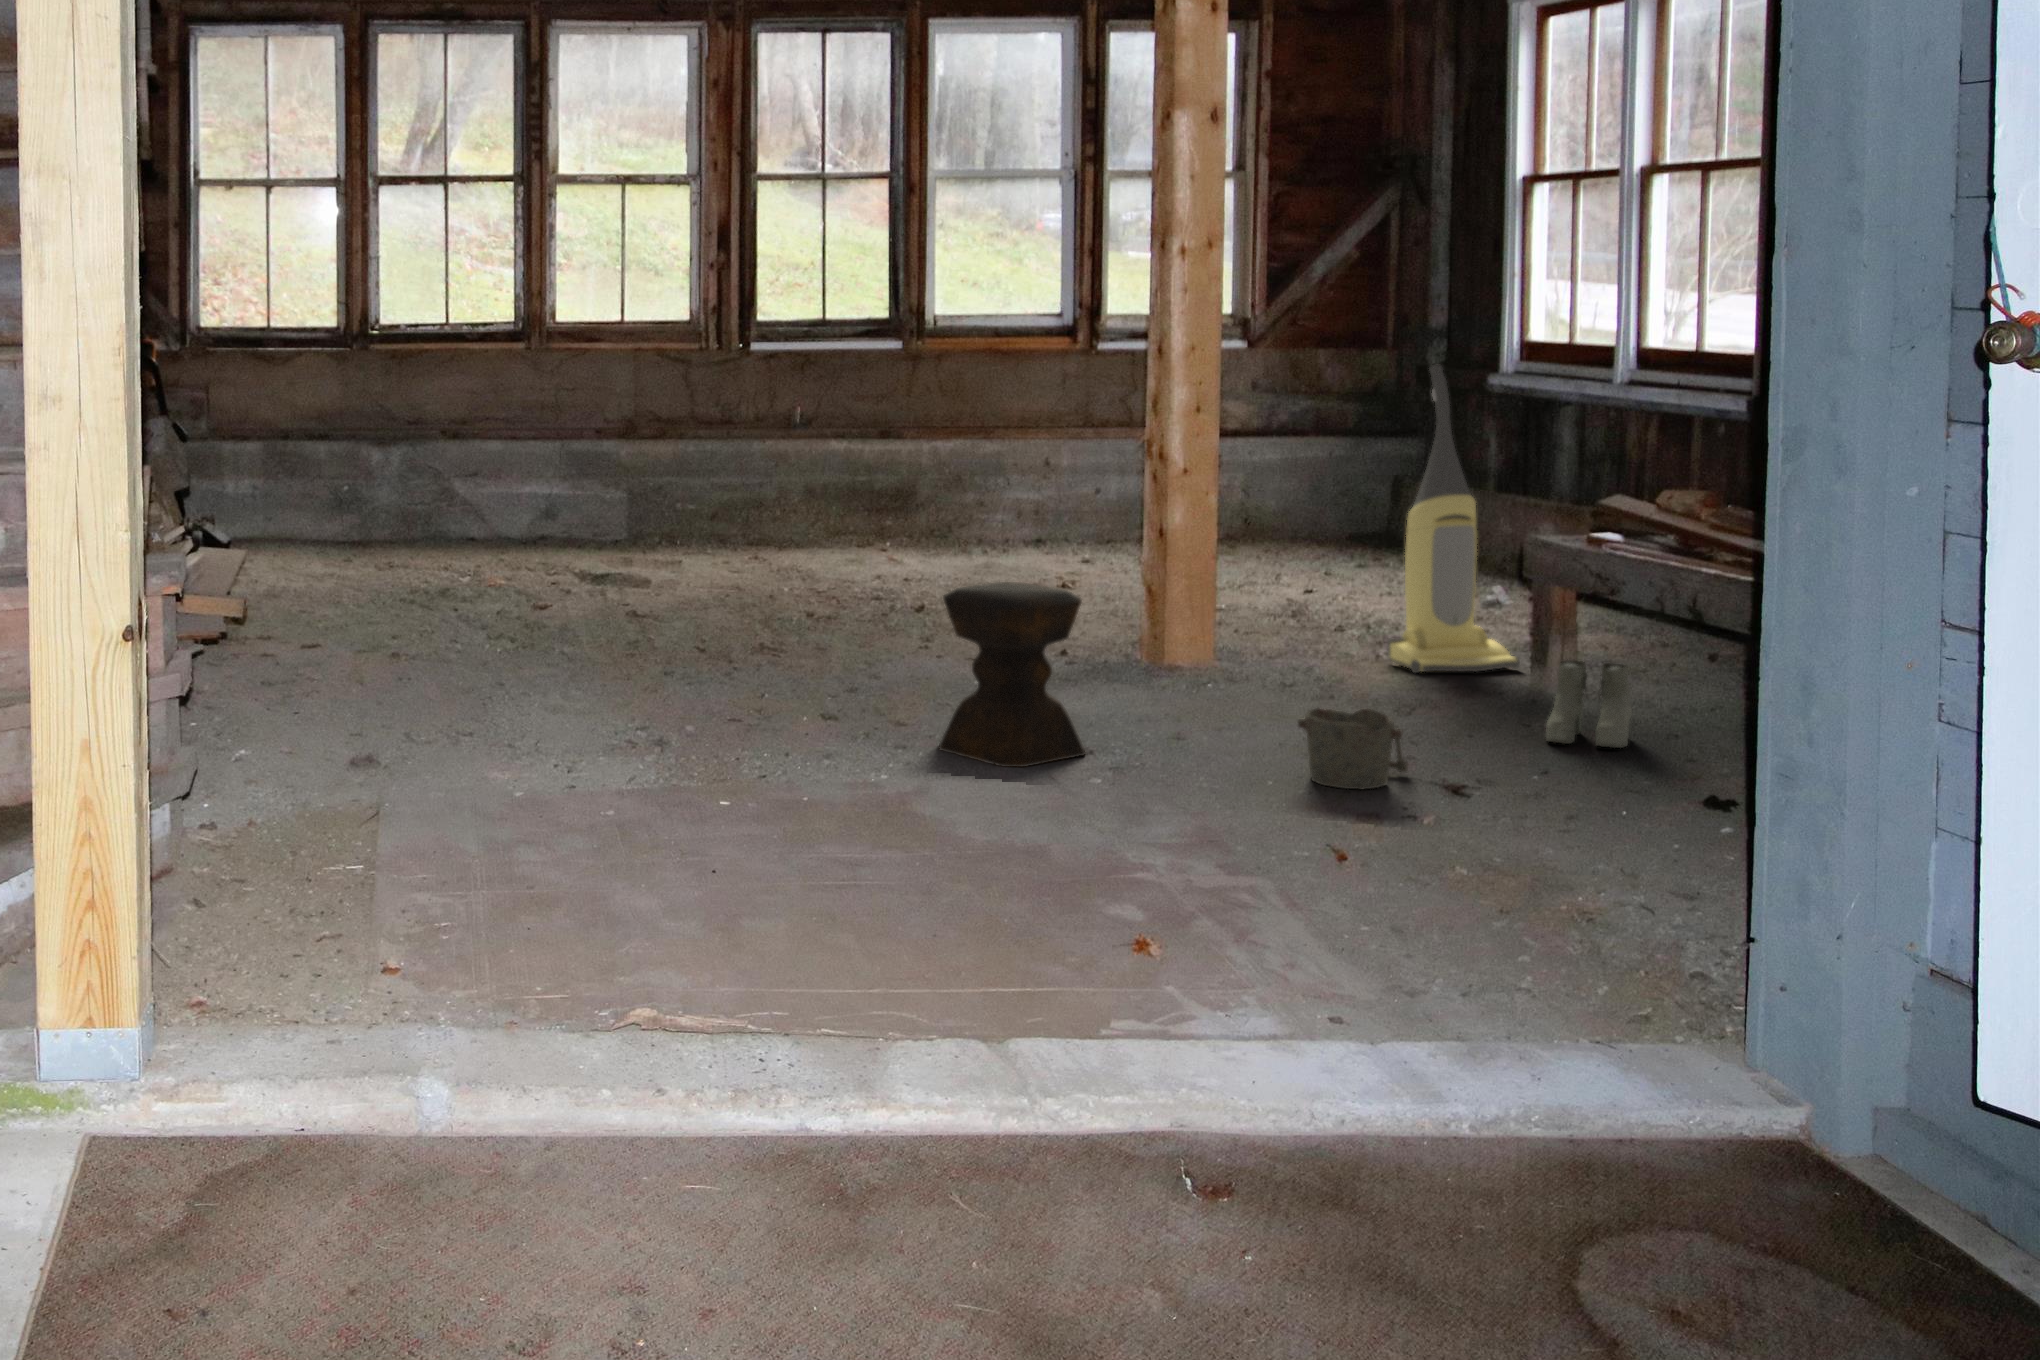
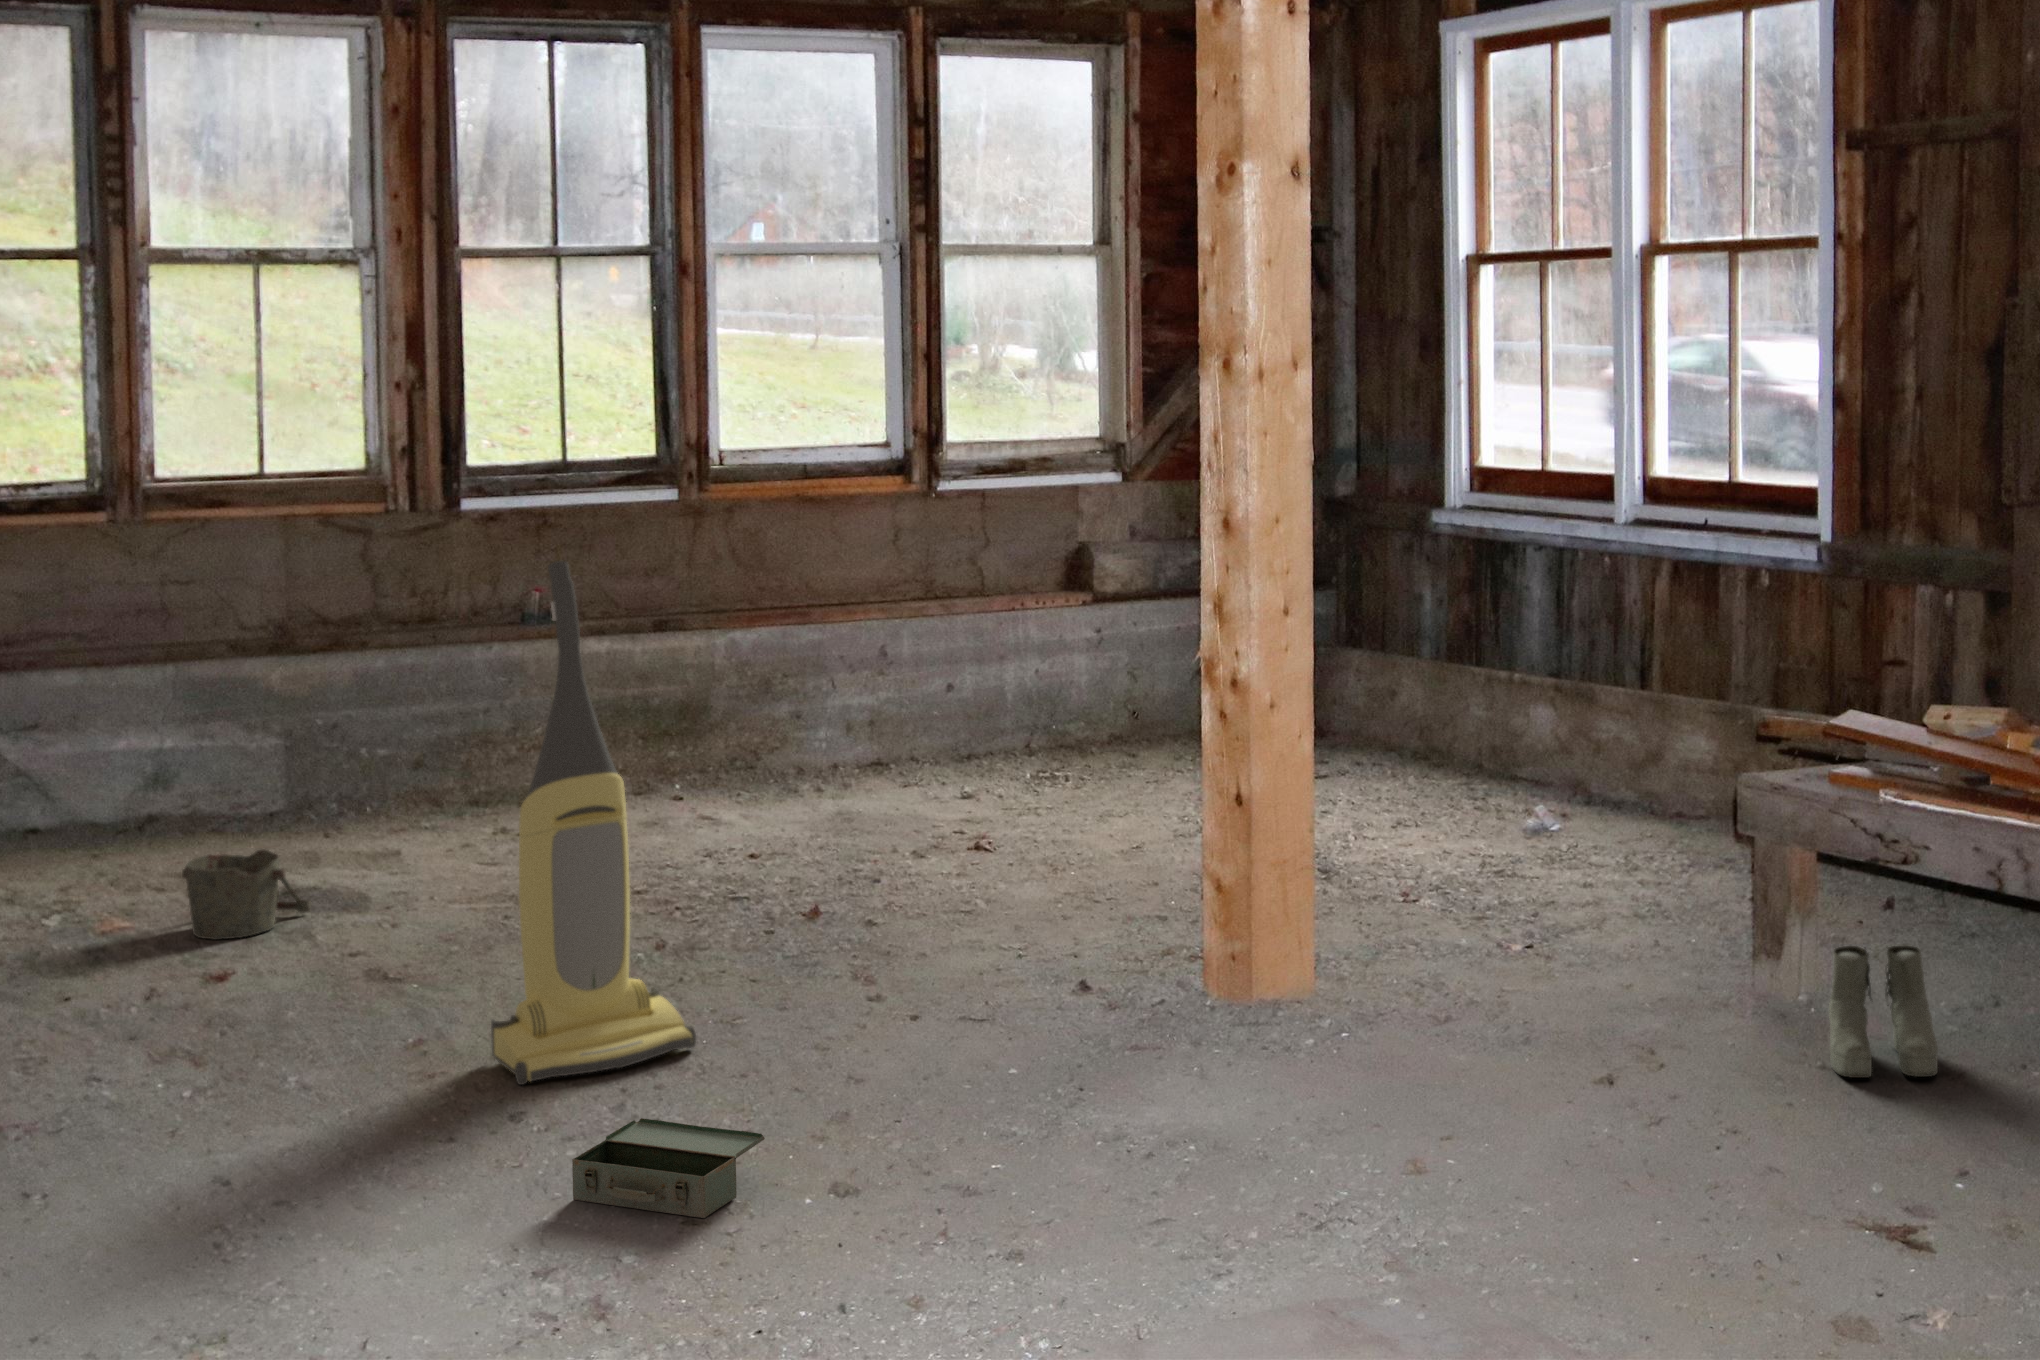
vacuum cleaner: present [1388,364,1520,673] -> present [491,561,696,1085]
stool: present [938,582,1085,767] -> none [1027,941,1278,1299]
toolbox: none [714,669,819,714] -> present [572,1118,765,1218]
bucket: present [1298,708,1408,789] -> present [182,849,311,940]

